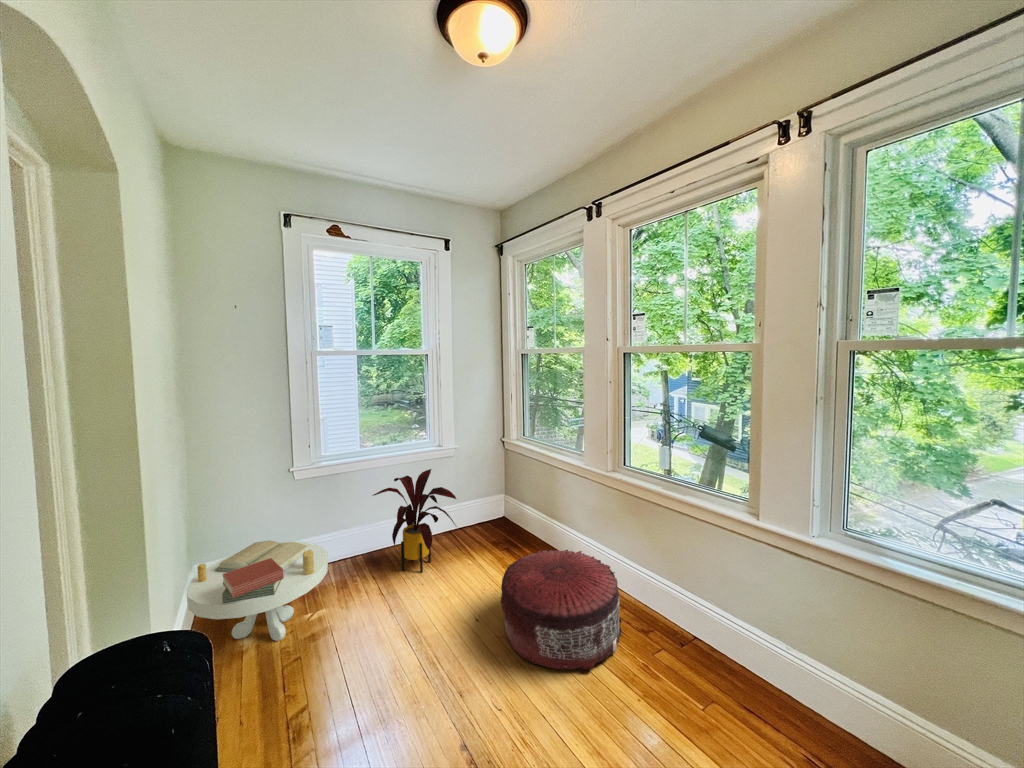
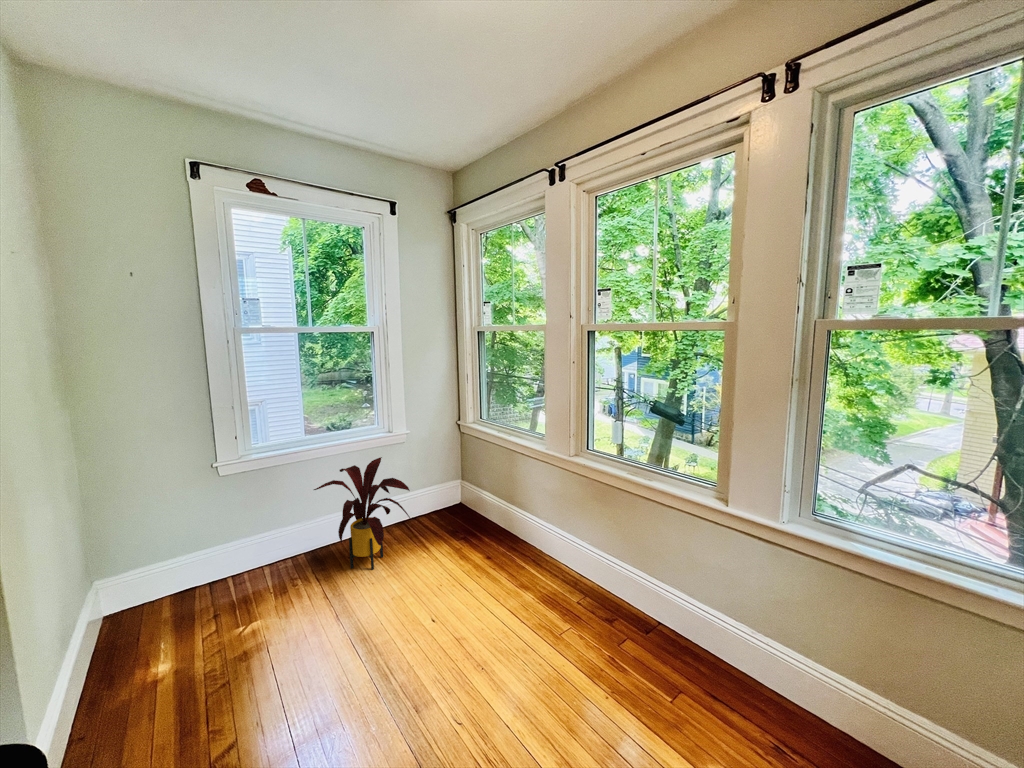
side table: present [186,540,328,641] -> none [76,547,261,666]
pouf: present [500,550,622,670] -> none [459,539,587,670]

